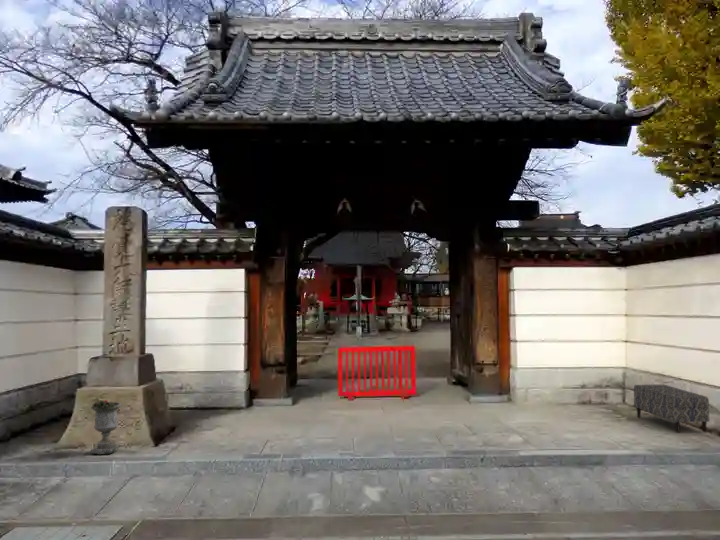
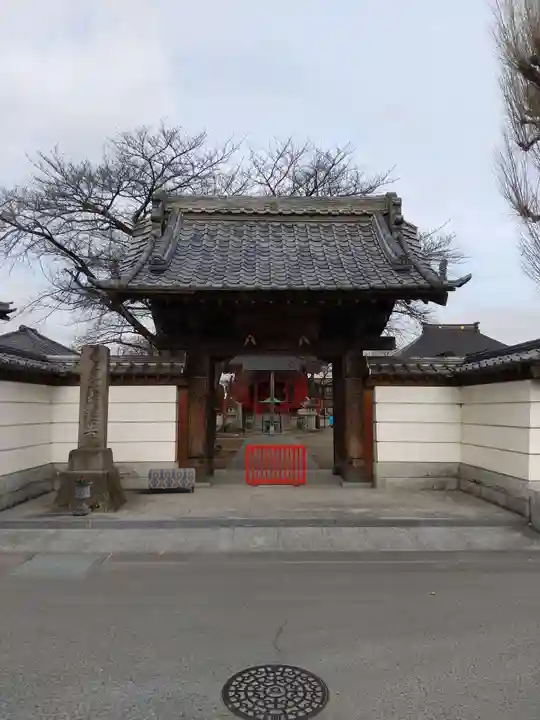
bench: present [634,385,709,433] -> present [148,468,195,494]

